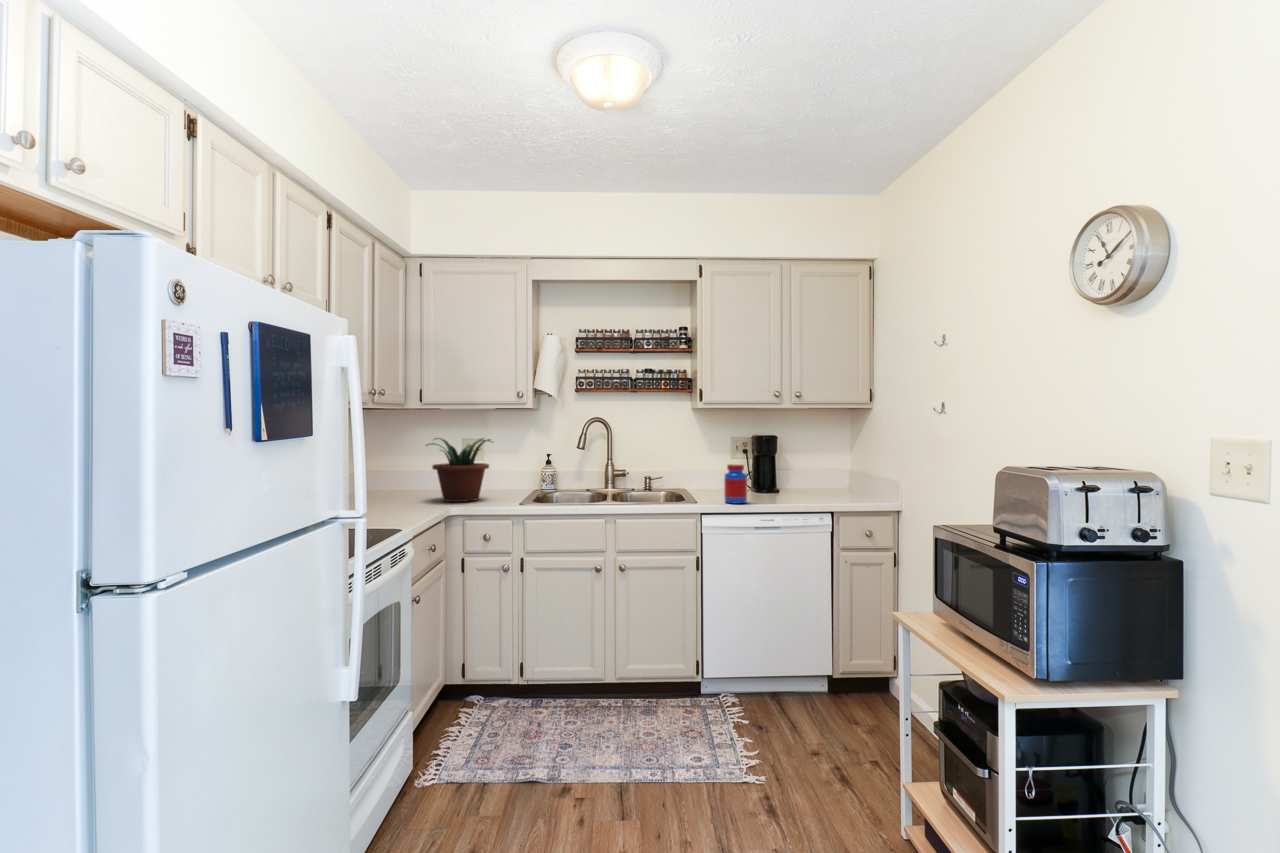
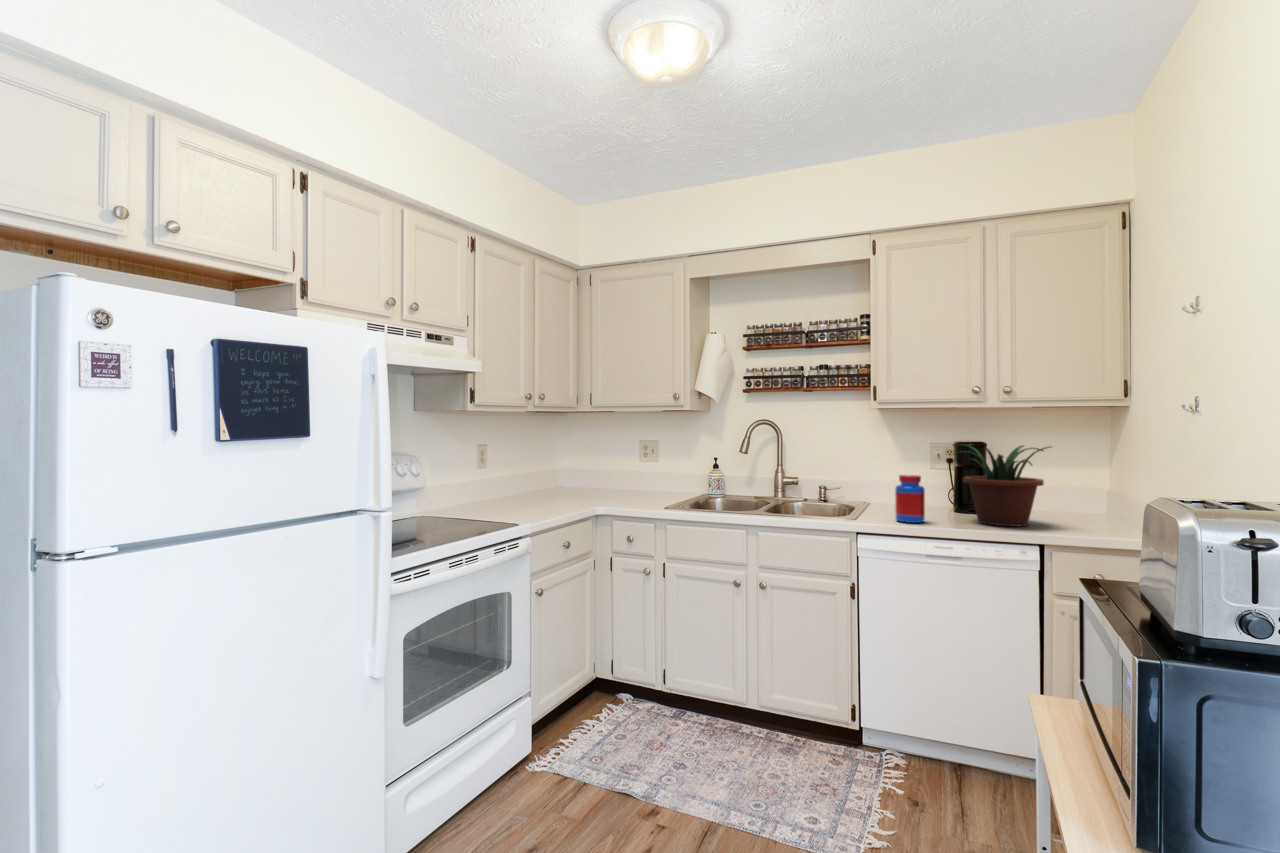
potted plant: present [428,438,492,502] -> present [955,444,1051,526]

